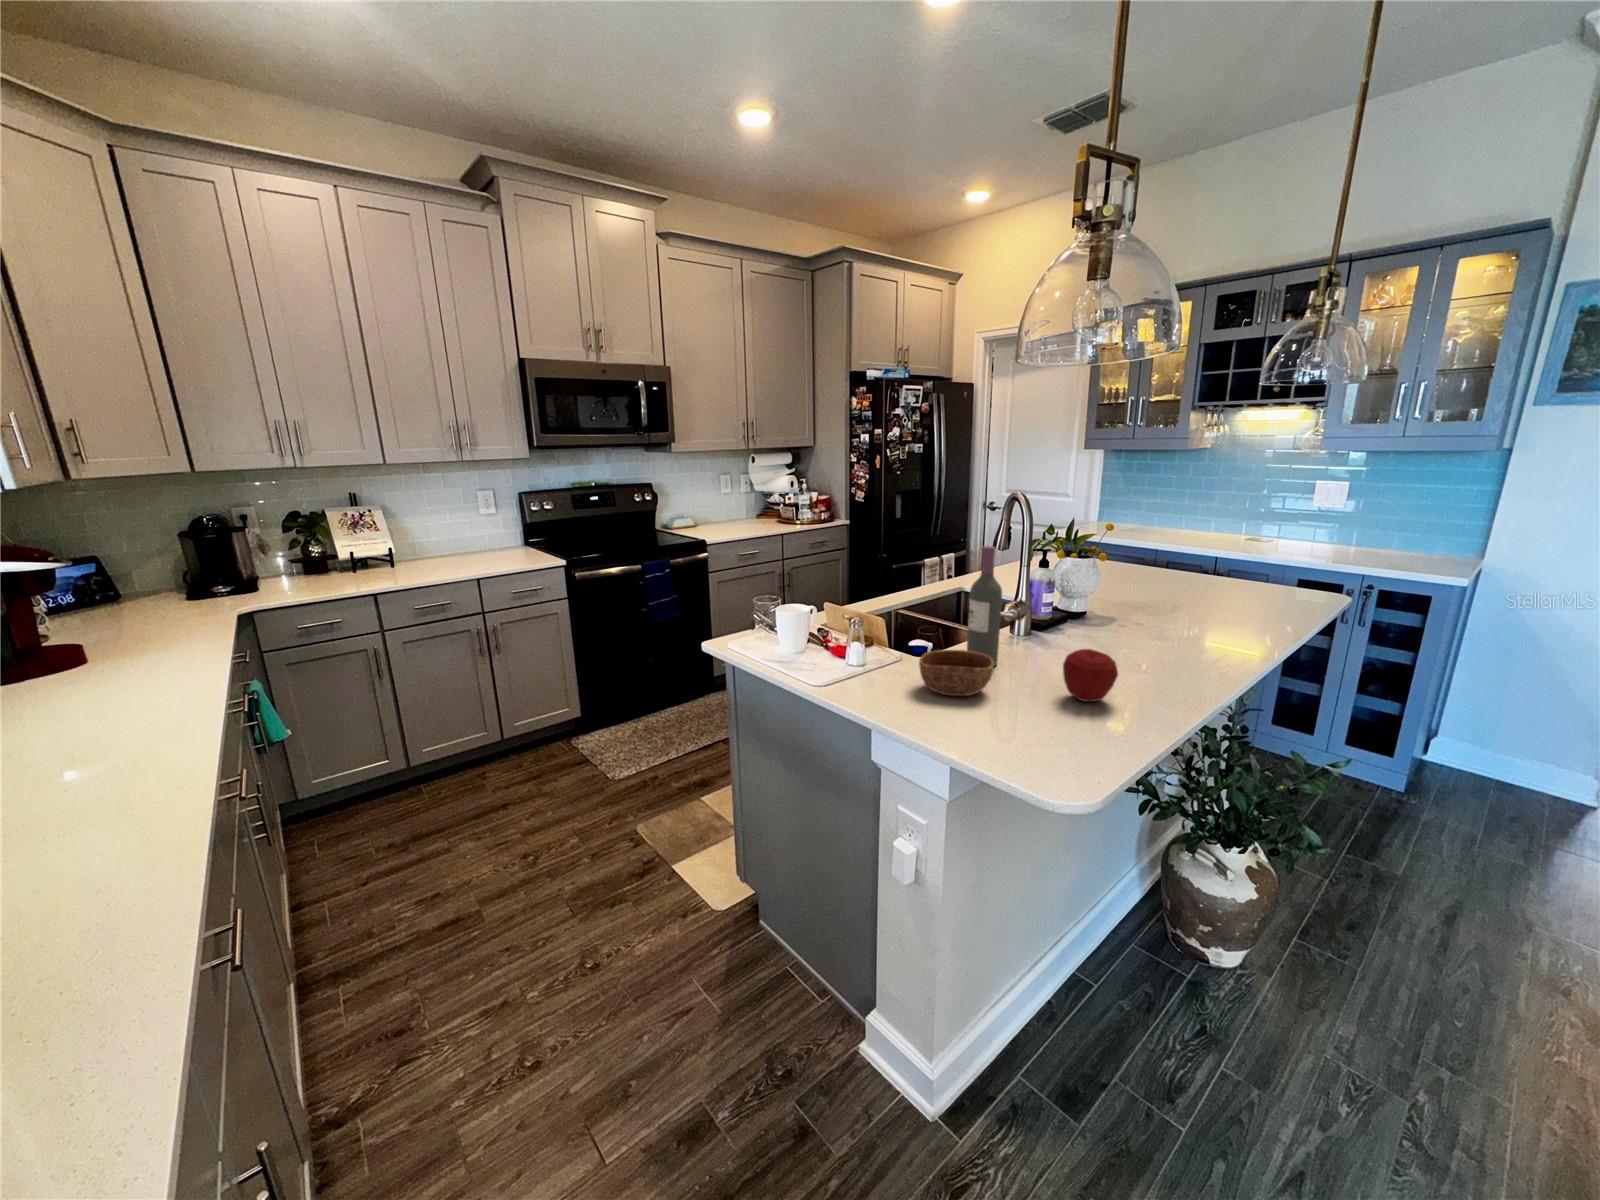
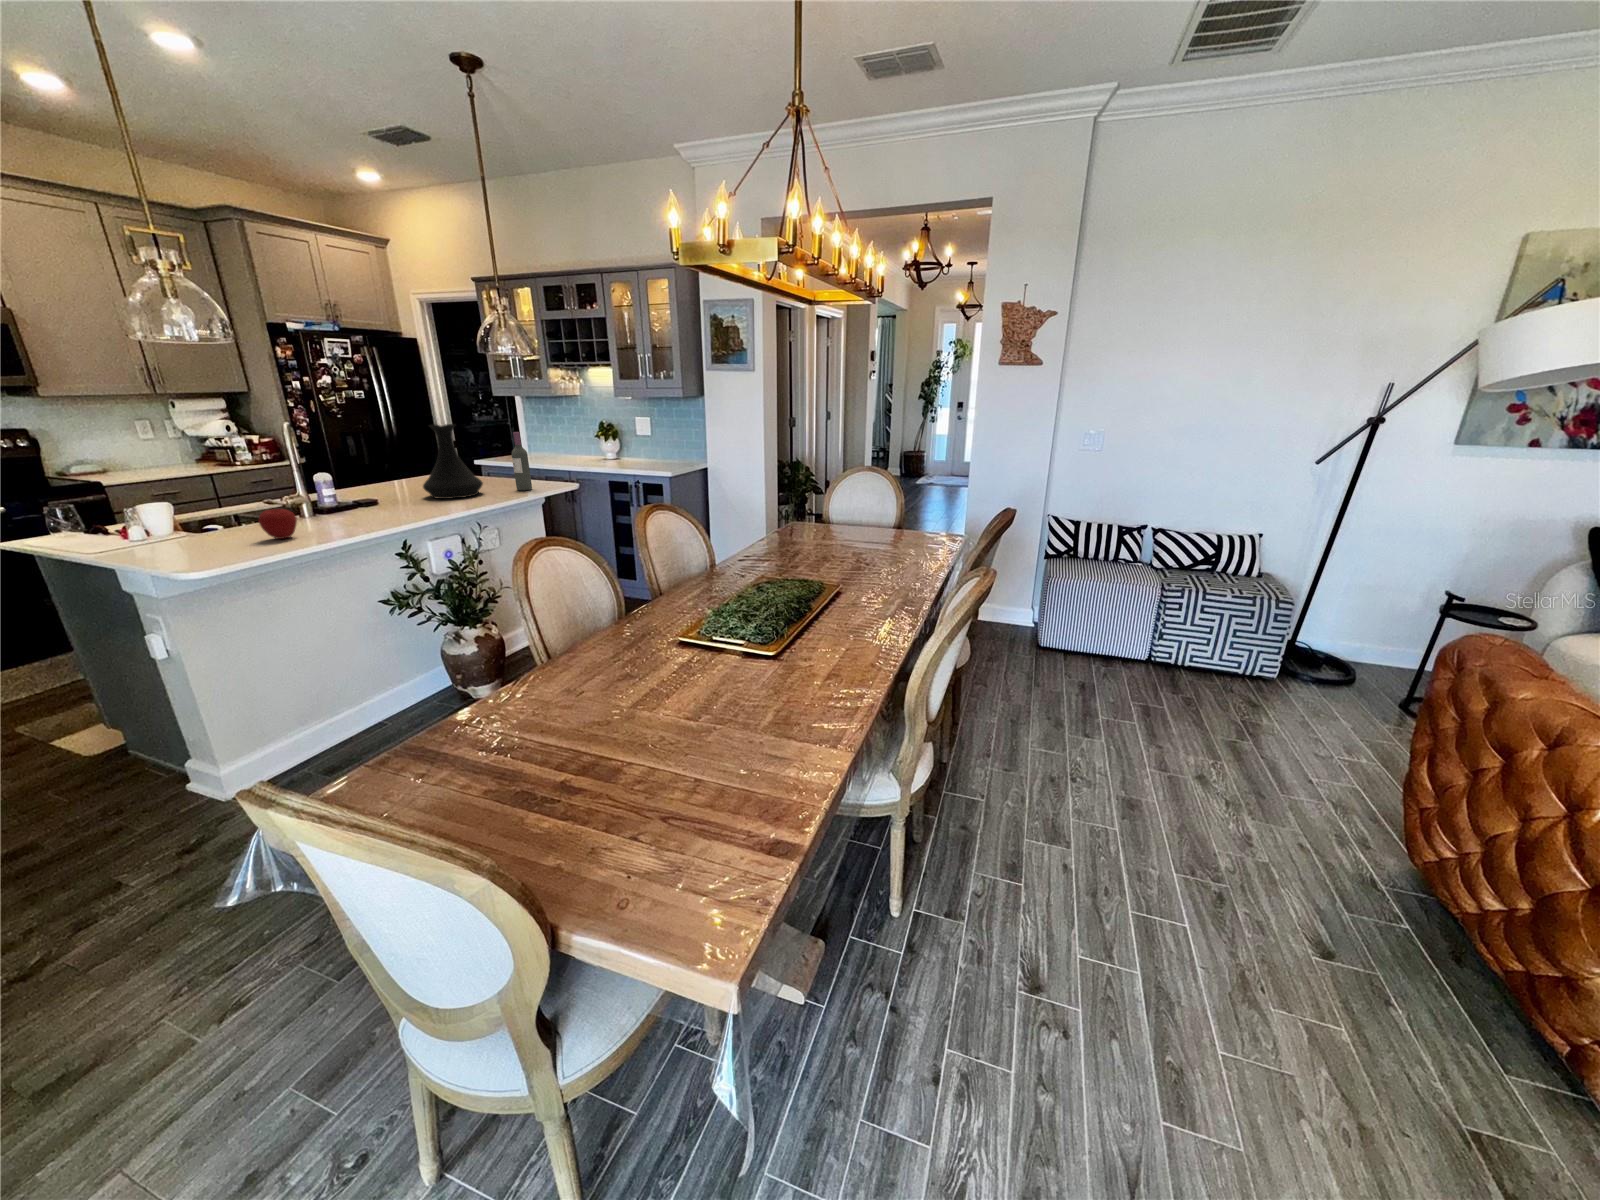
vase: none [1134,498,1232,617] -> present [423,424,483,499]
wine bottle: present [967,546,1002,665] -> present [512,432,532,491]
bowl: present [919,650,994,696] -> none [155,519,217,546]

